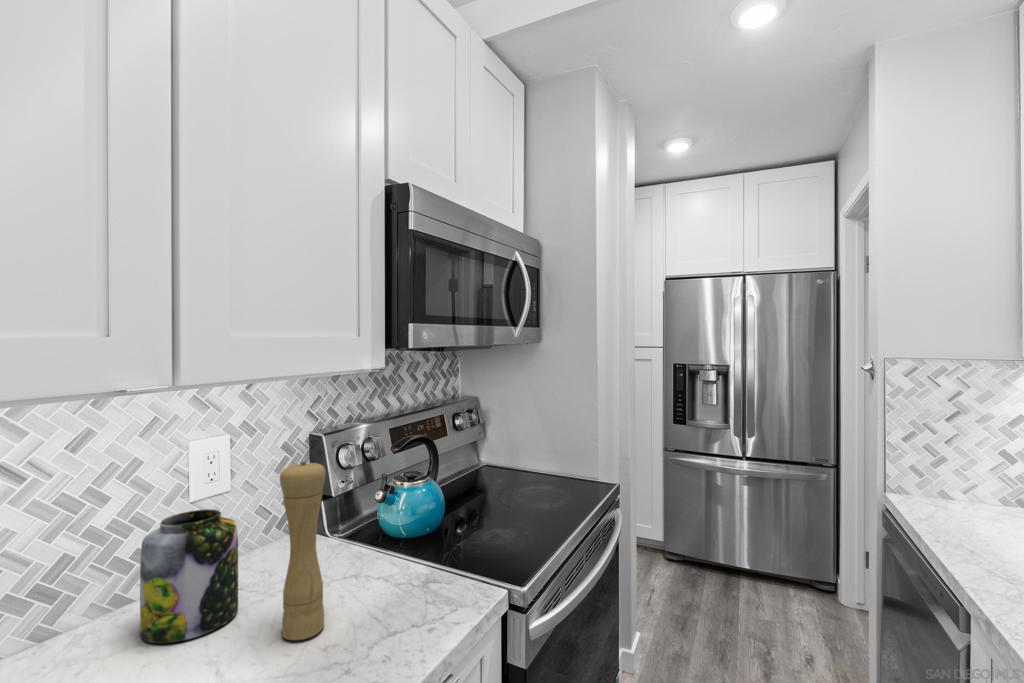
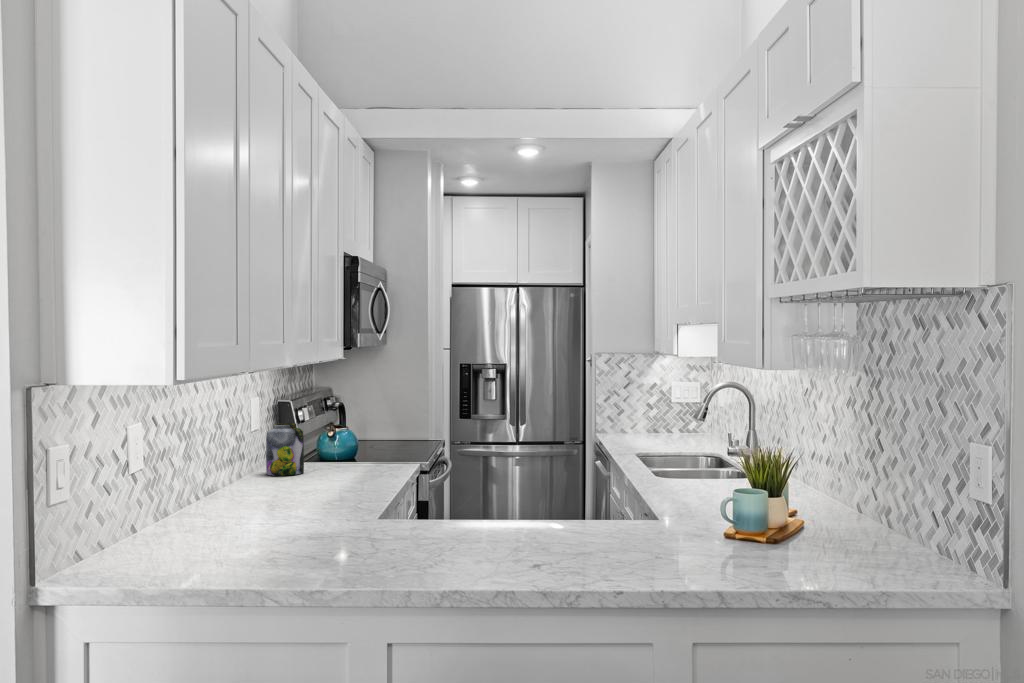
pepper mill: present [280,461,326,640] -> none [332,395,351,472]

